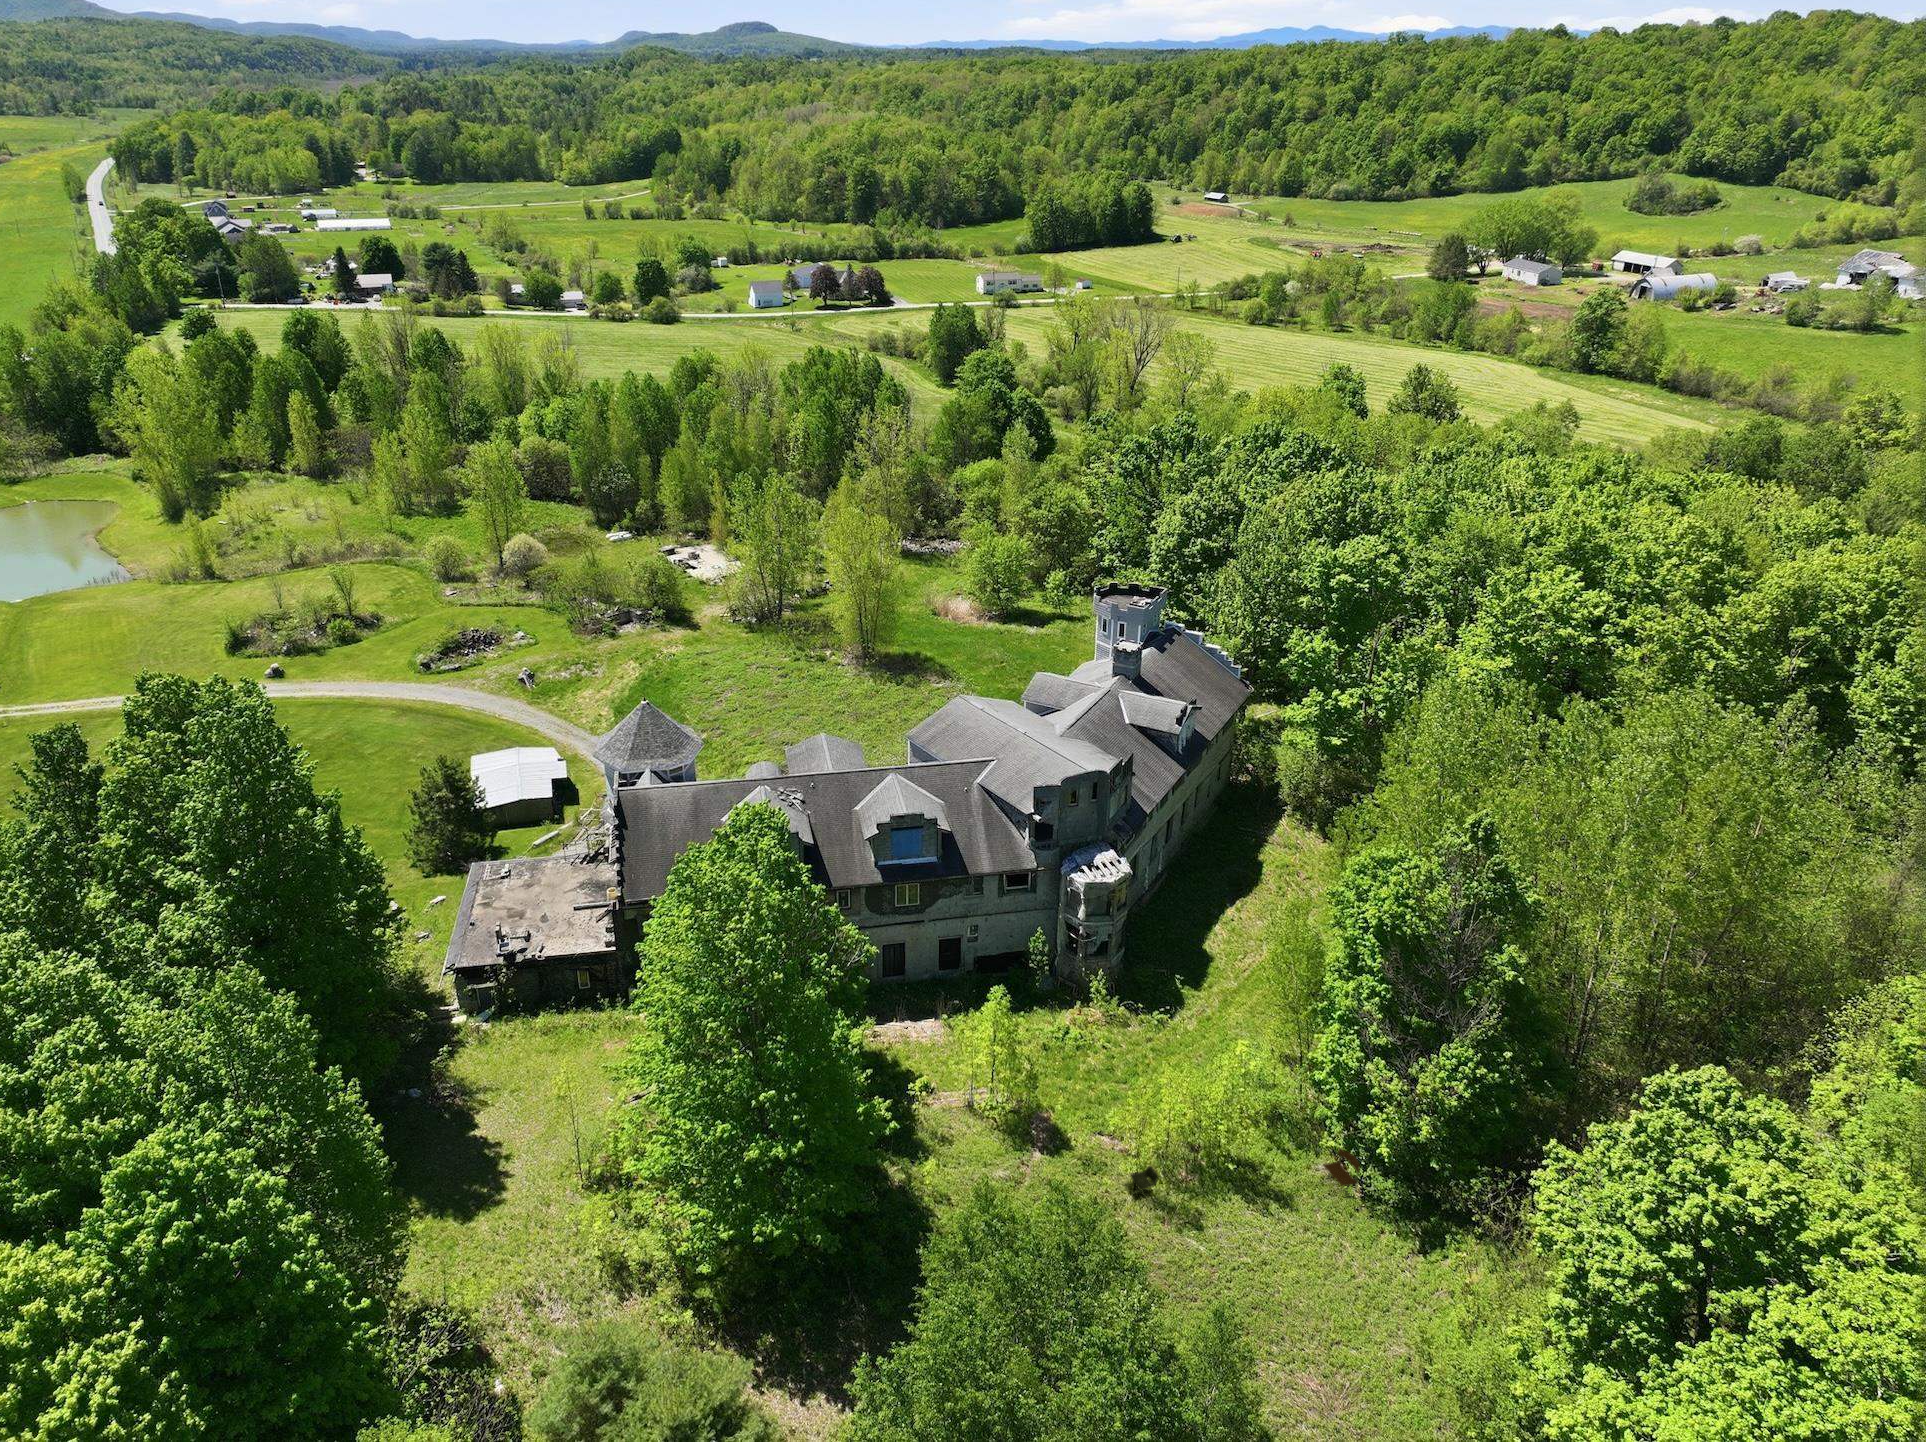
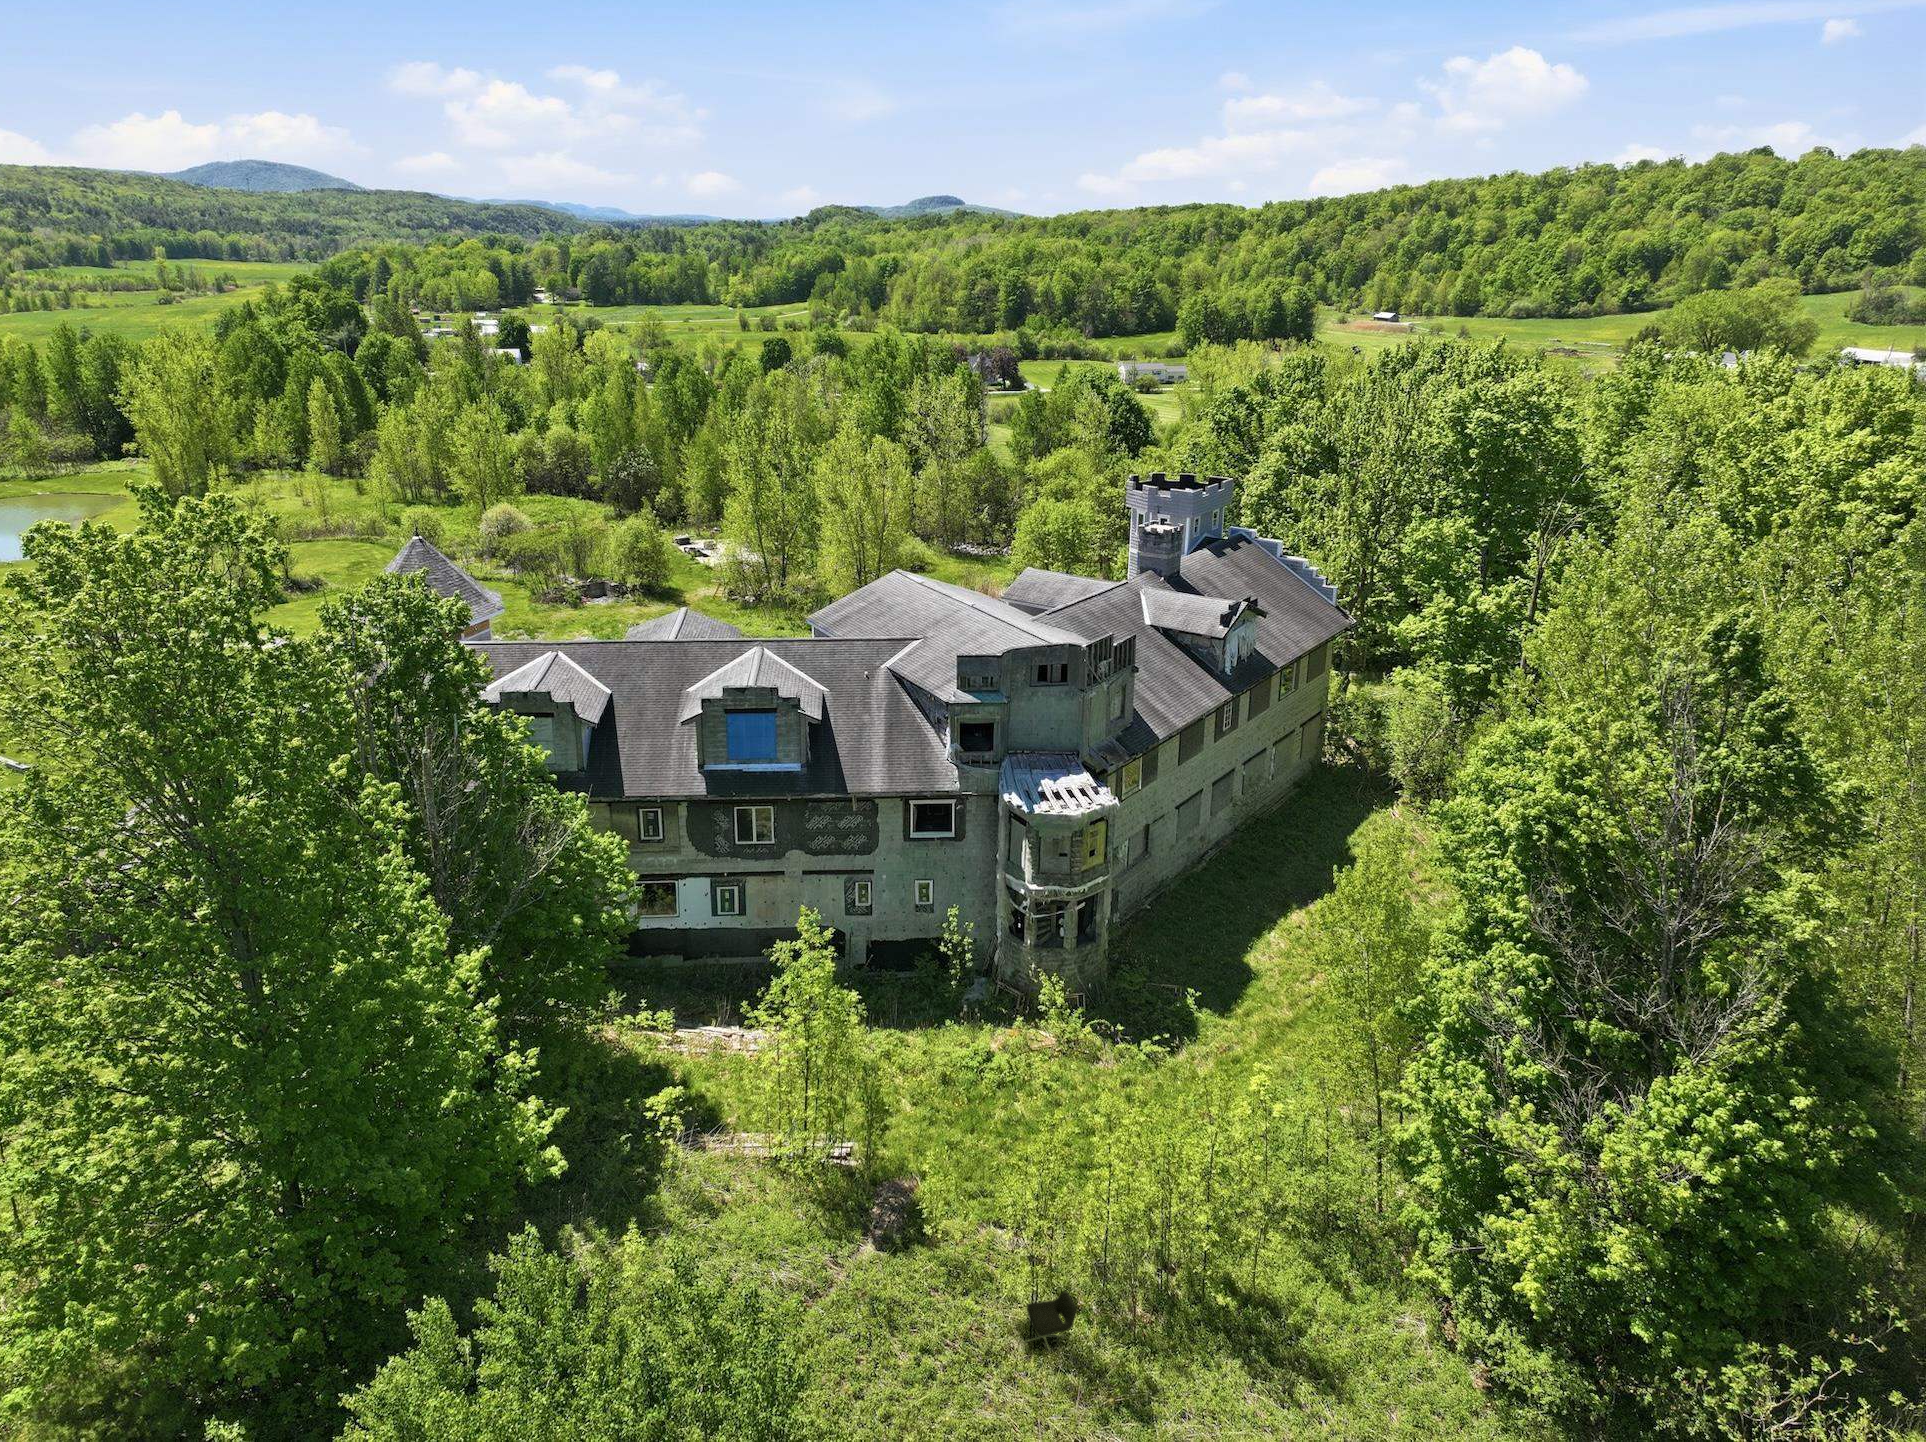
bench: present [1323,1144,1360,1197] -> none [1407,1279,1480,1386]

